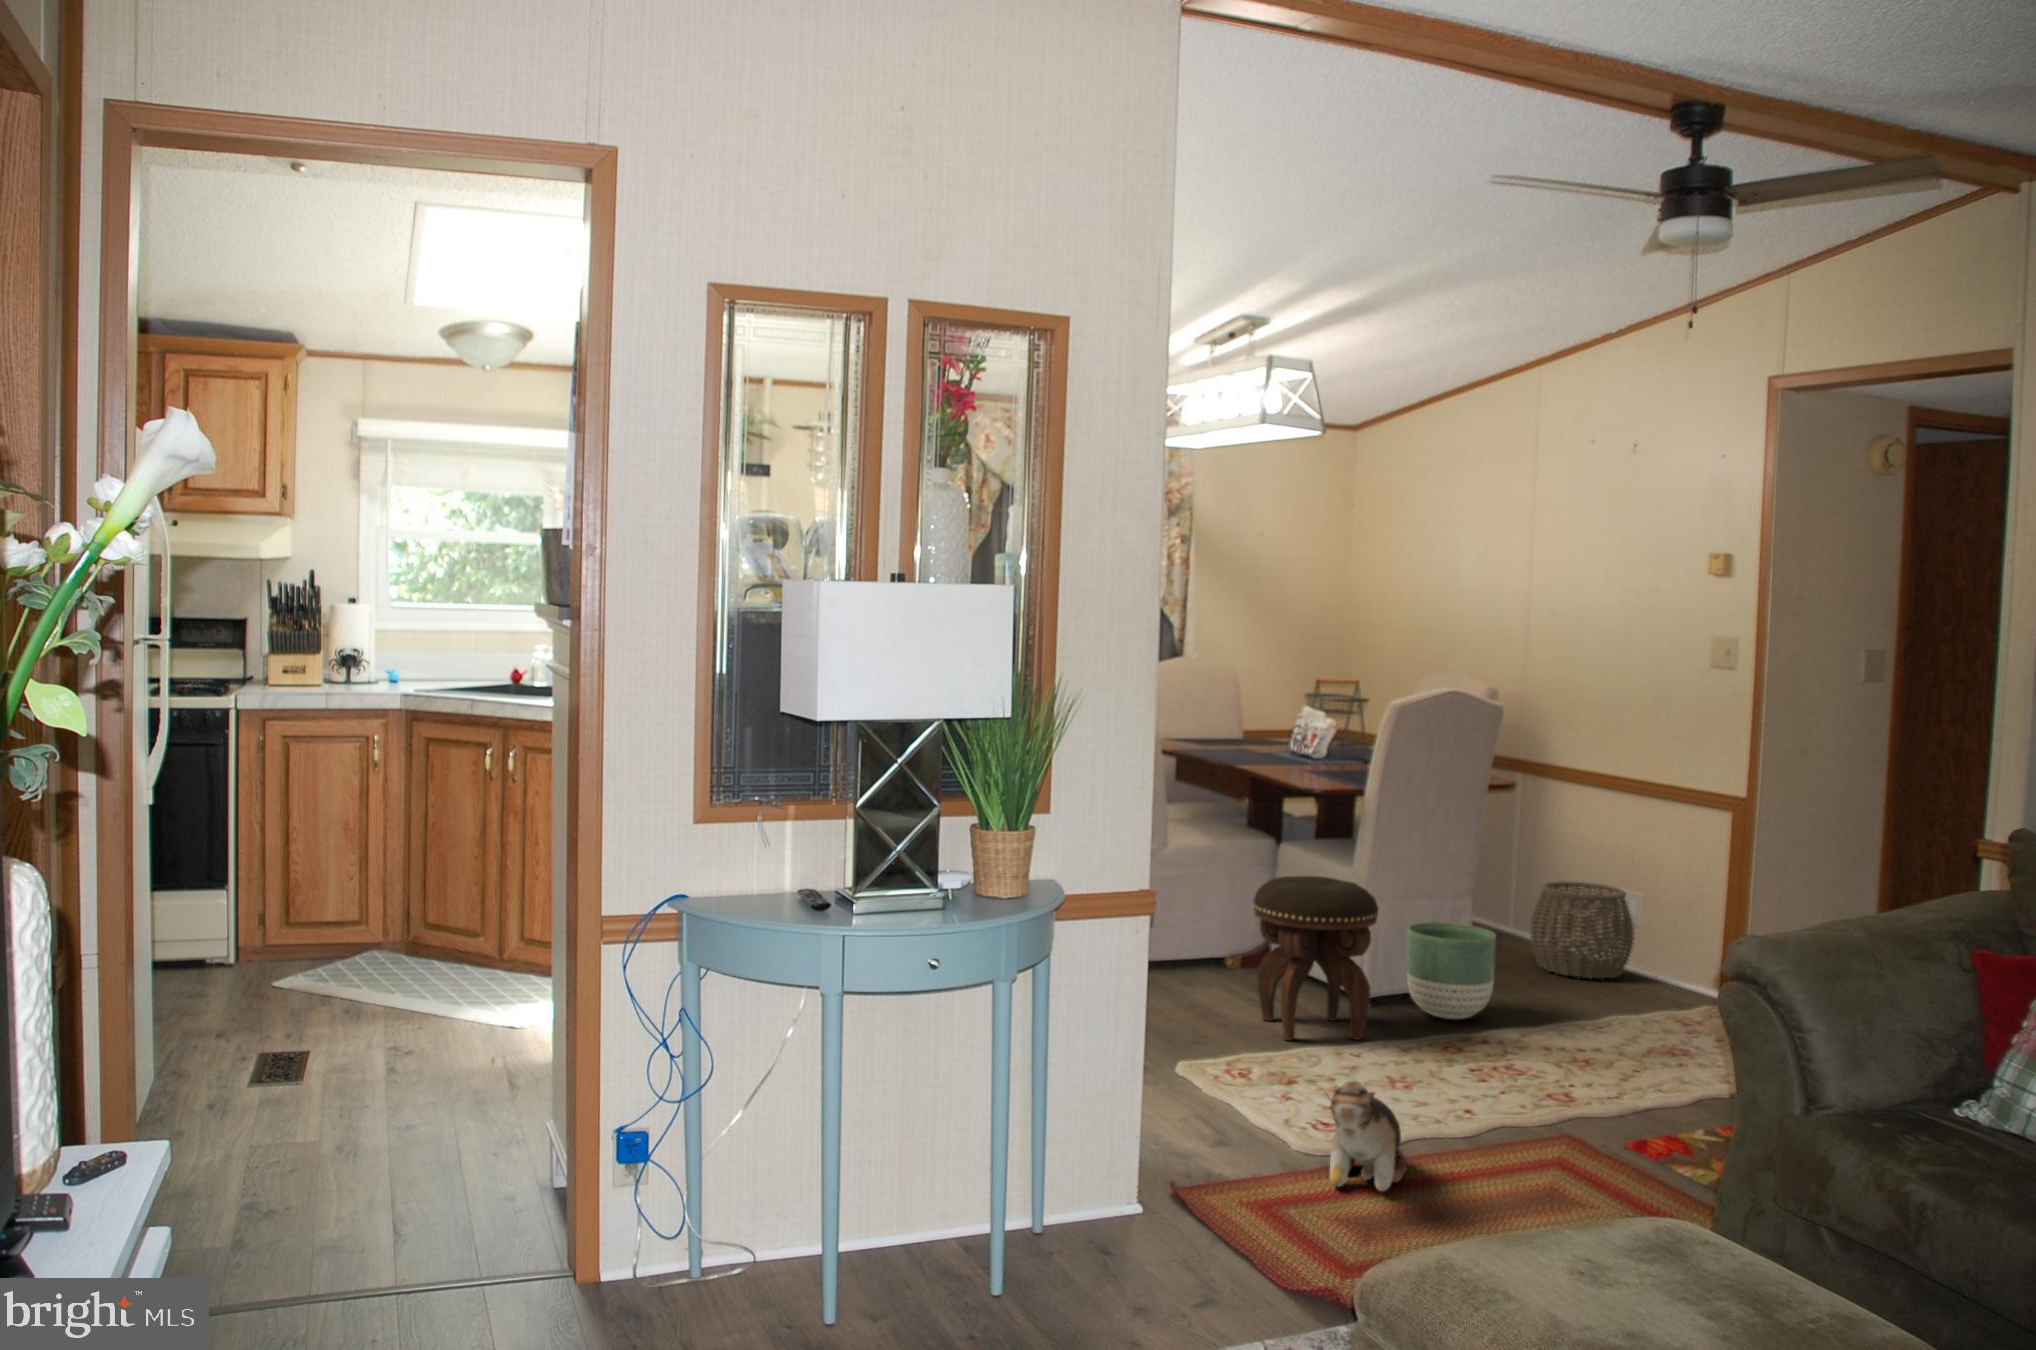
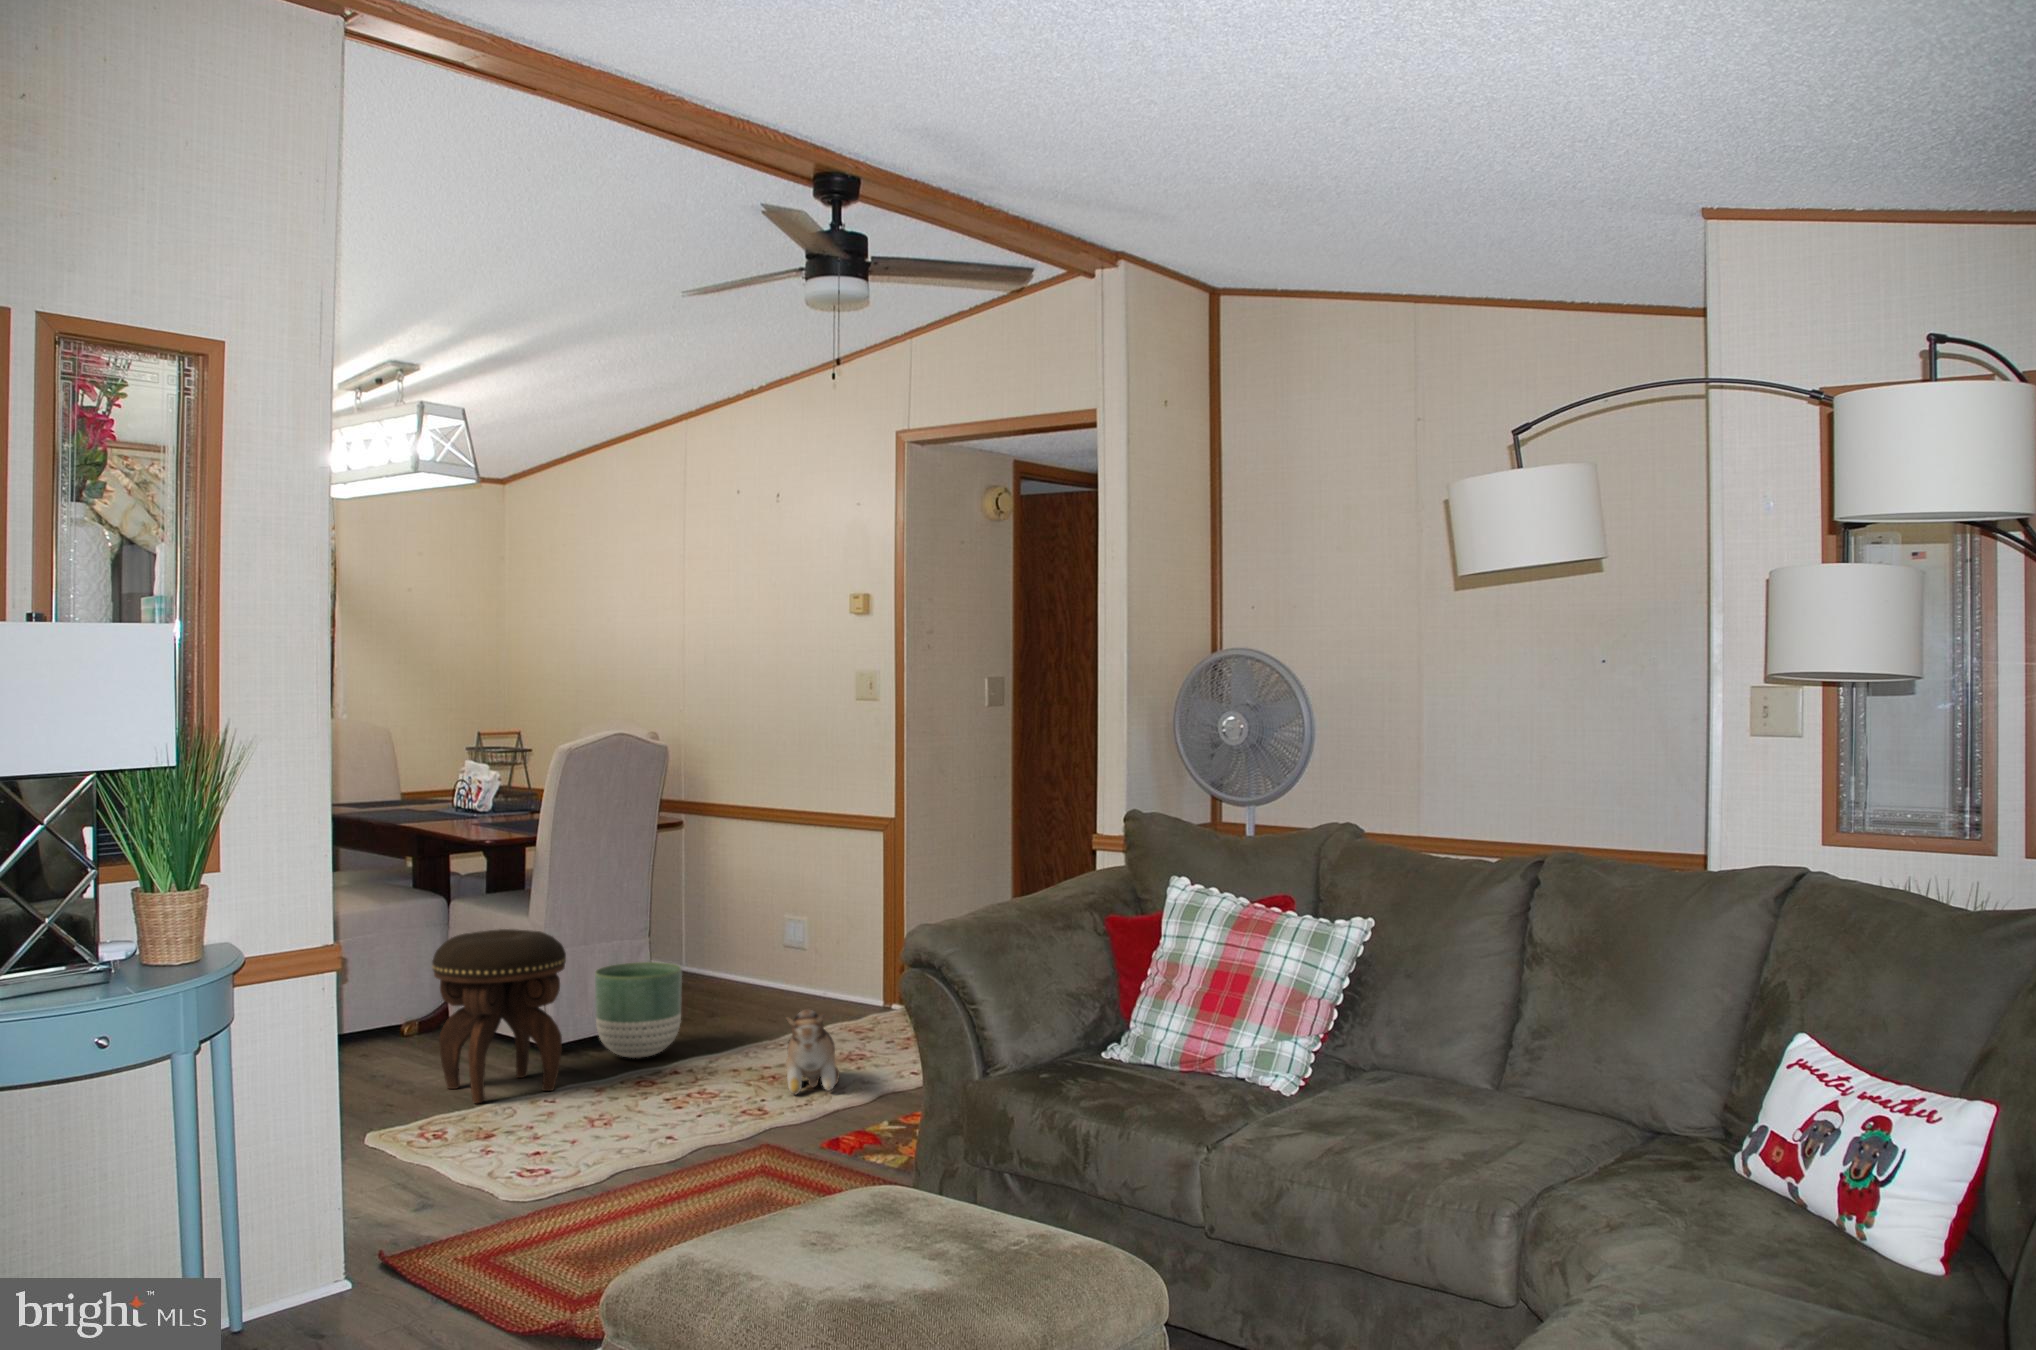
woven basket: present [1530,881,1634,979] -> none [710,911,807,1004]
plush toy: present [1325,1081,1407,1191] -> present [786,1009,839,1094]

